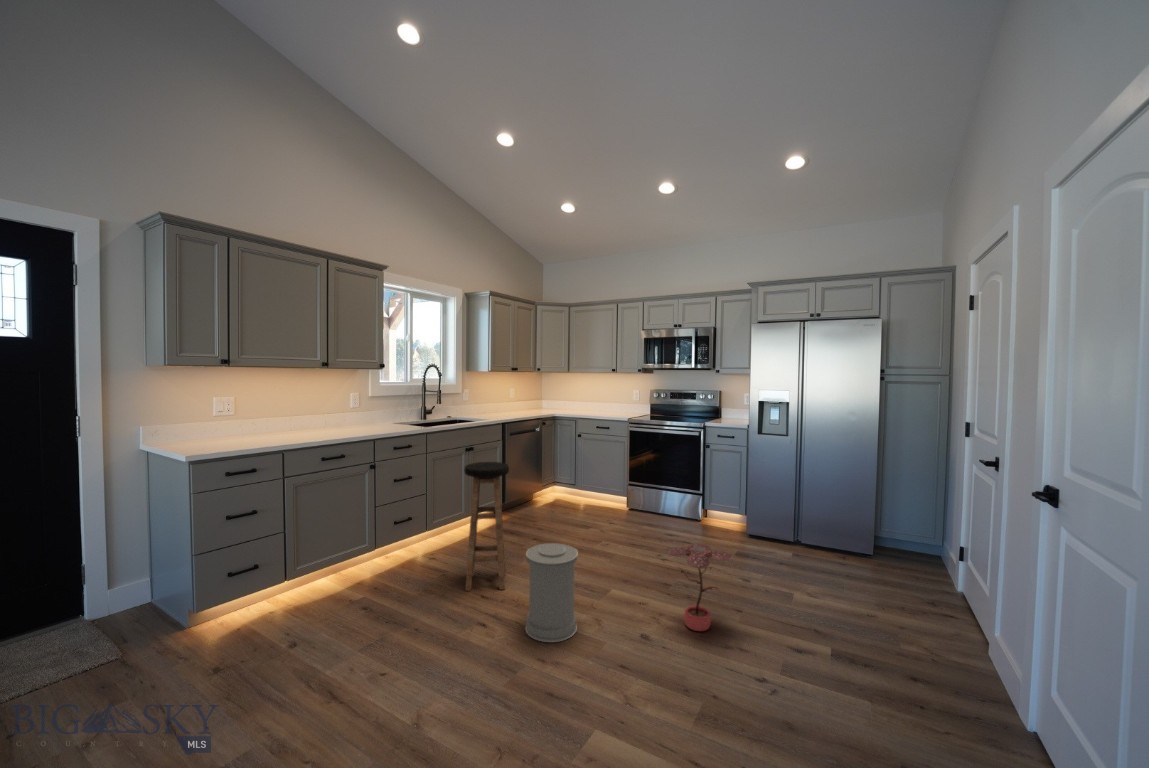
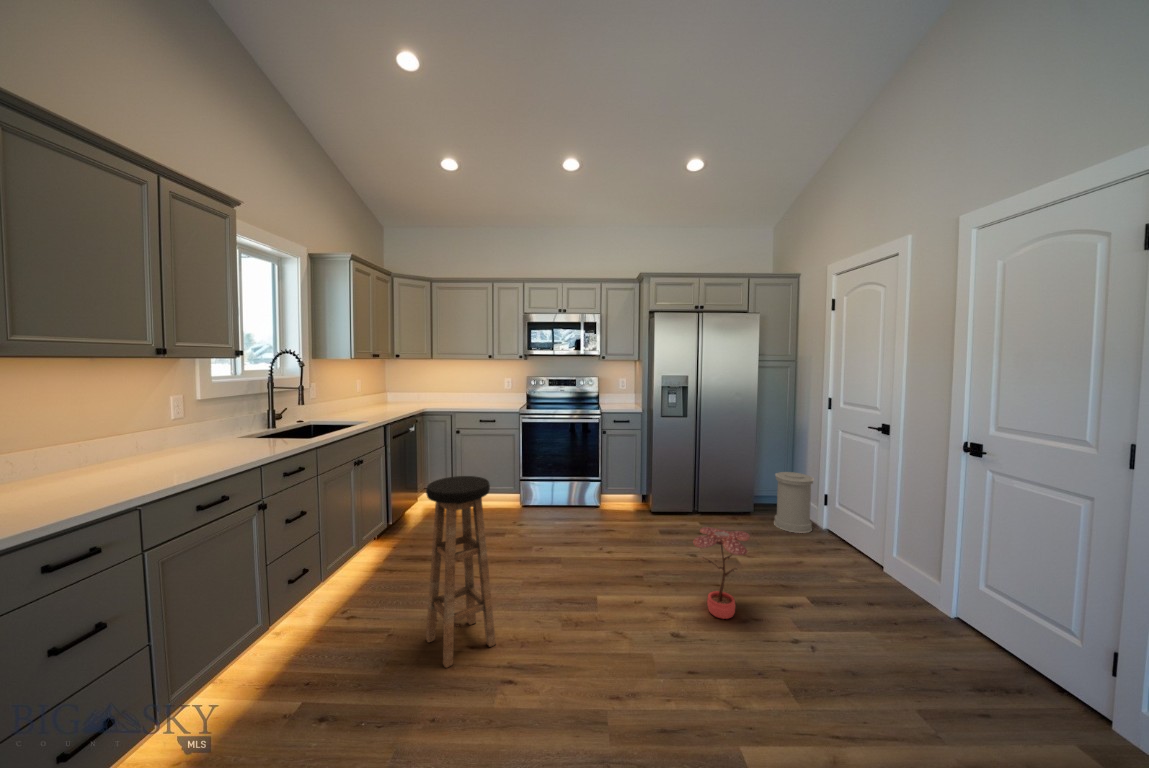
trash can: present [525,543,578,642] -> present [774,472,813,533]

